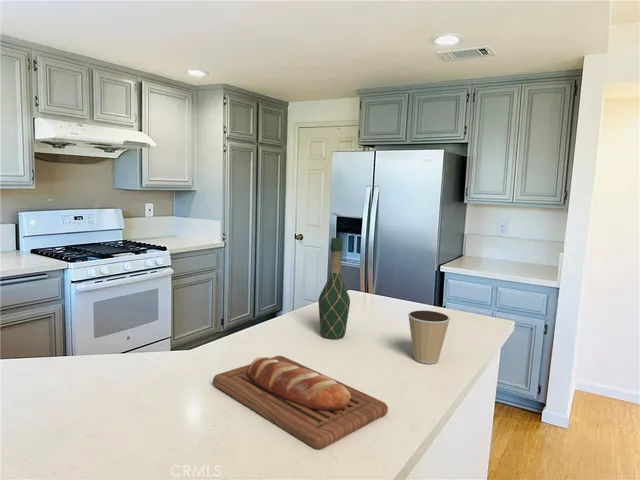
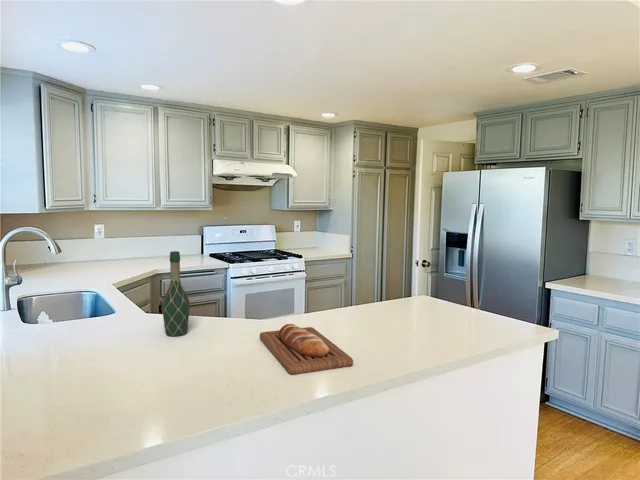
wine bottle: present [318,238,350,339] -> present [162,251,190,336]
coffee cup: present [408,310,450,364] -> none [406,304,438,345]

